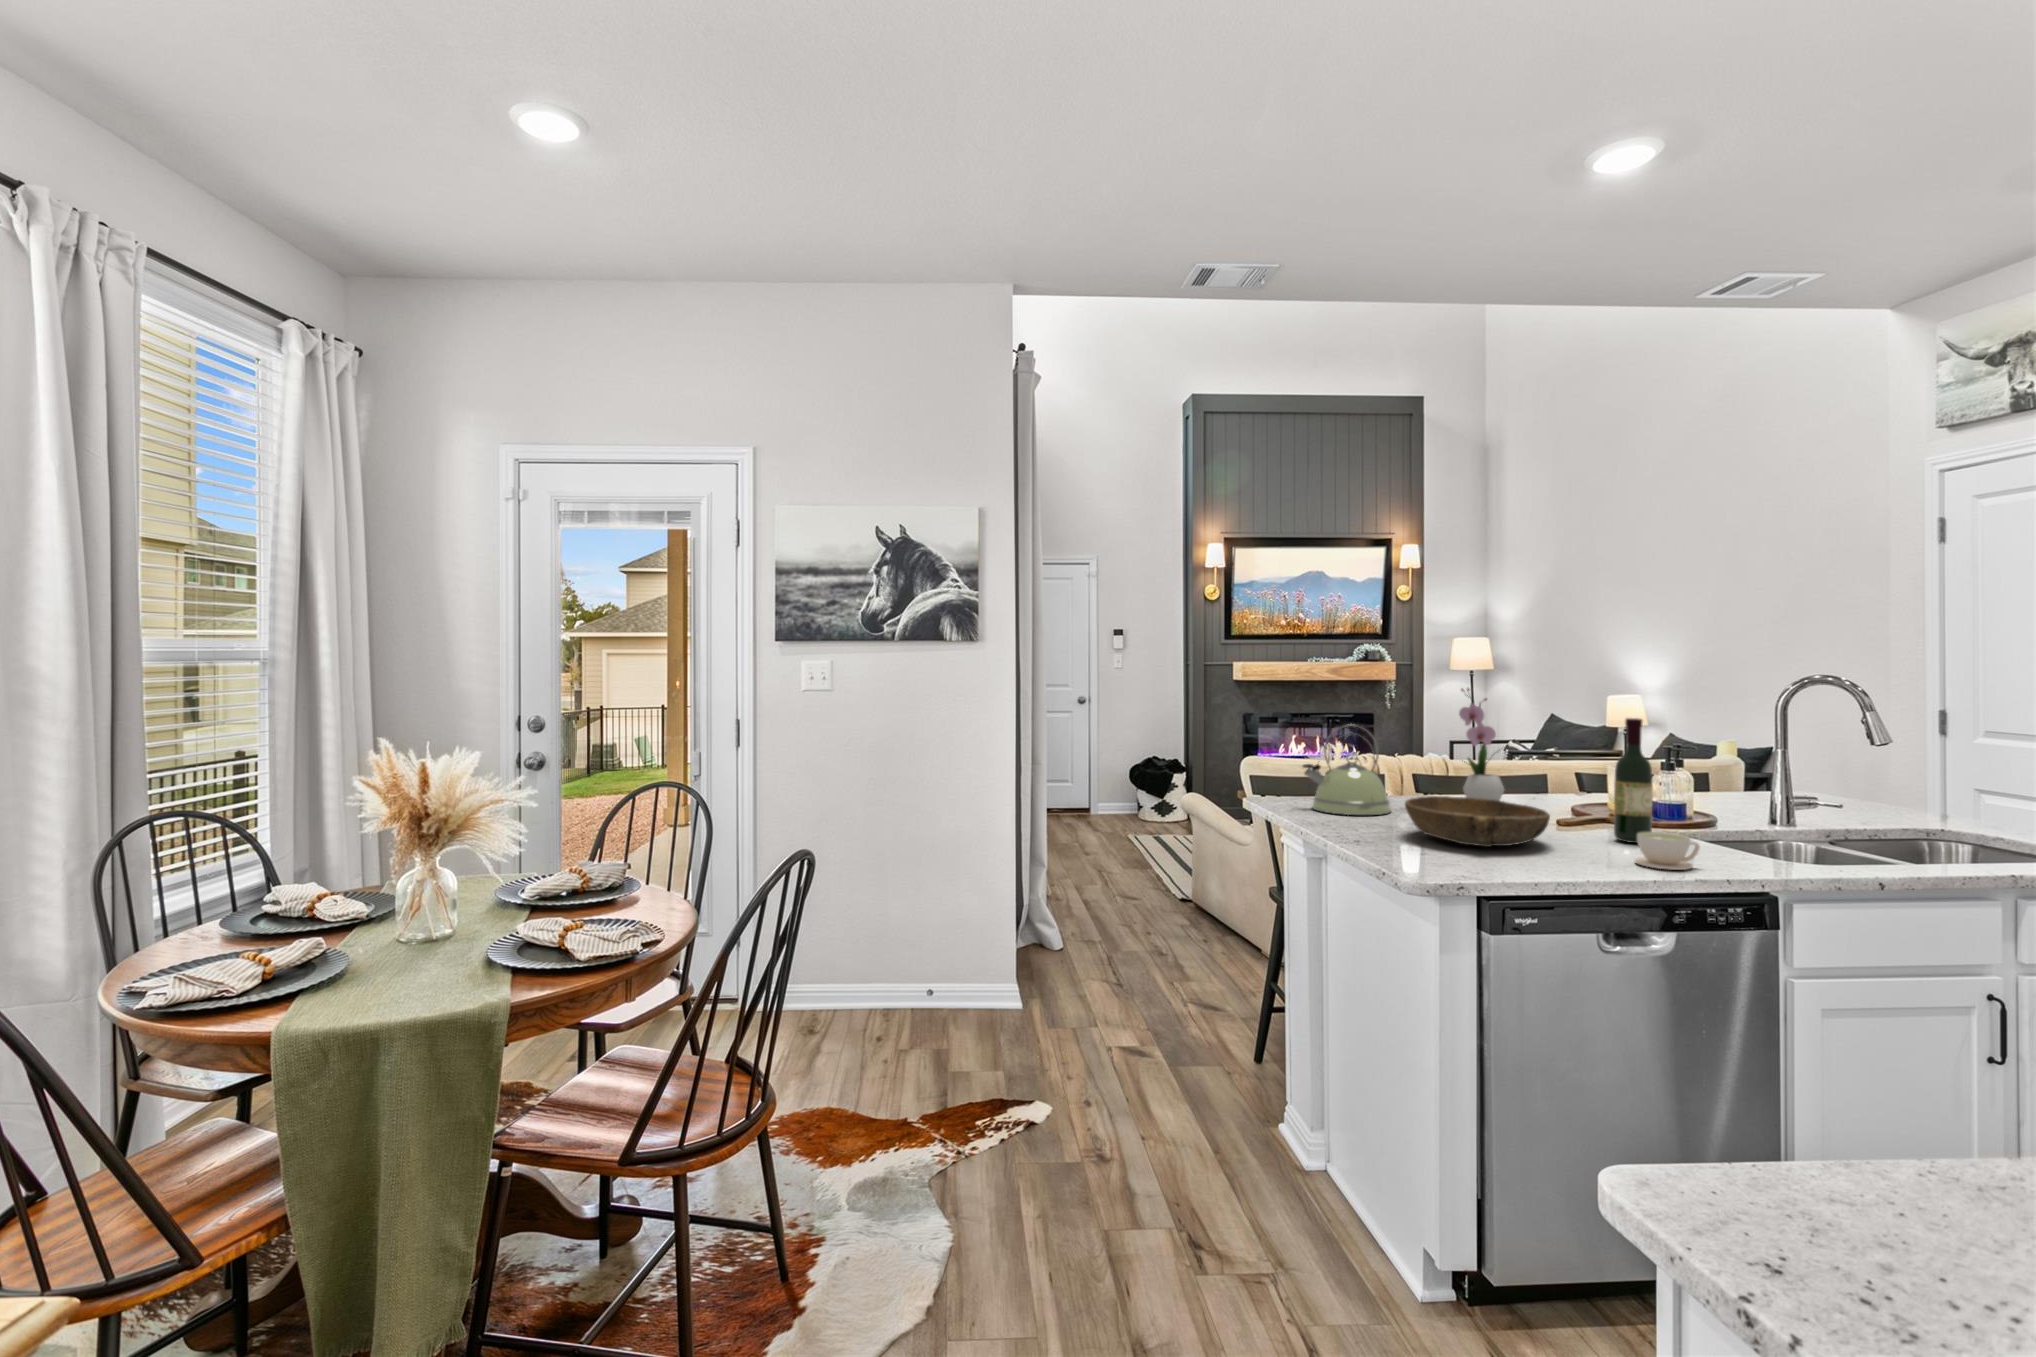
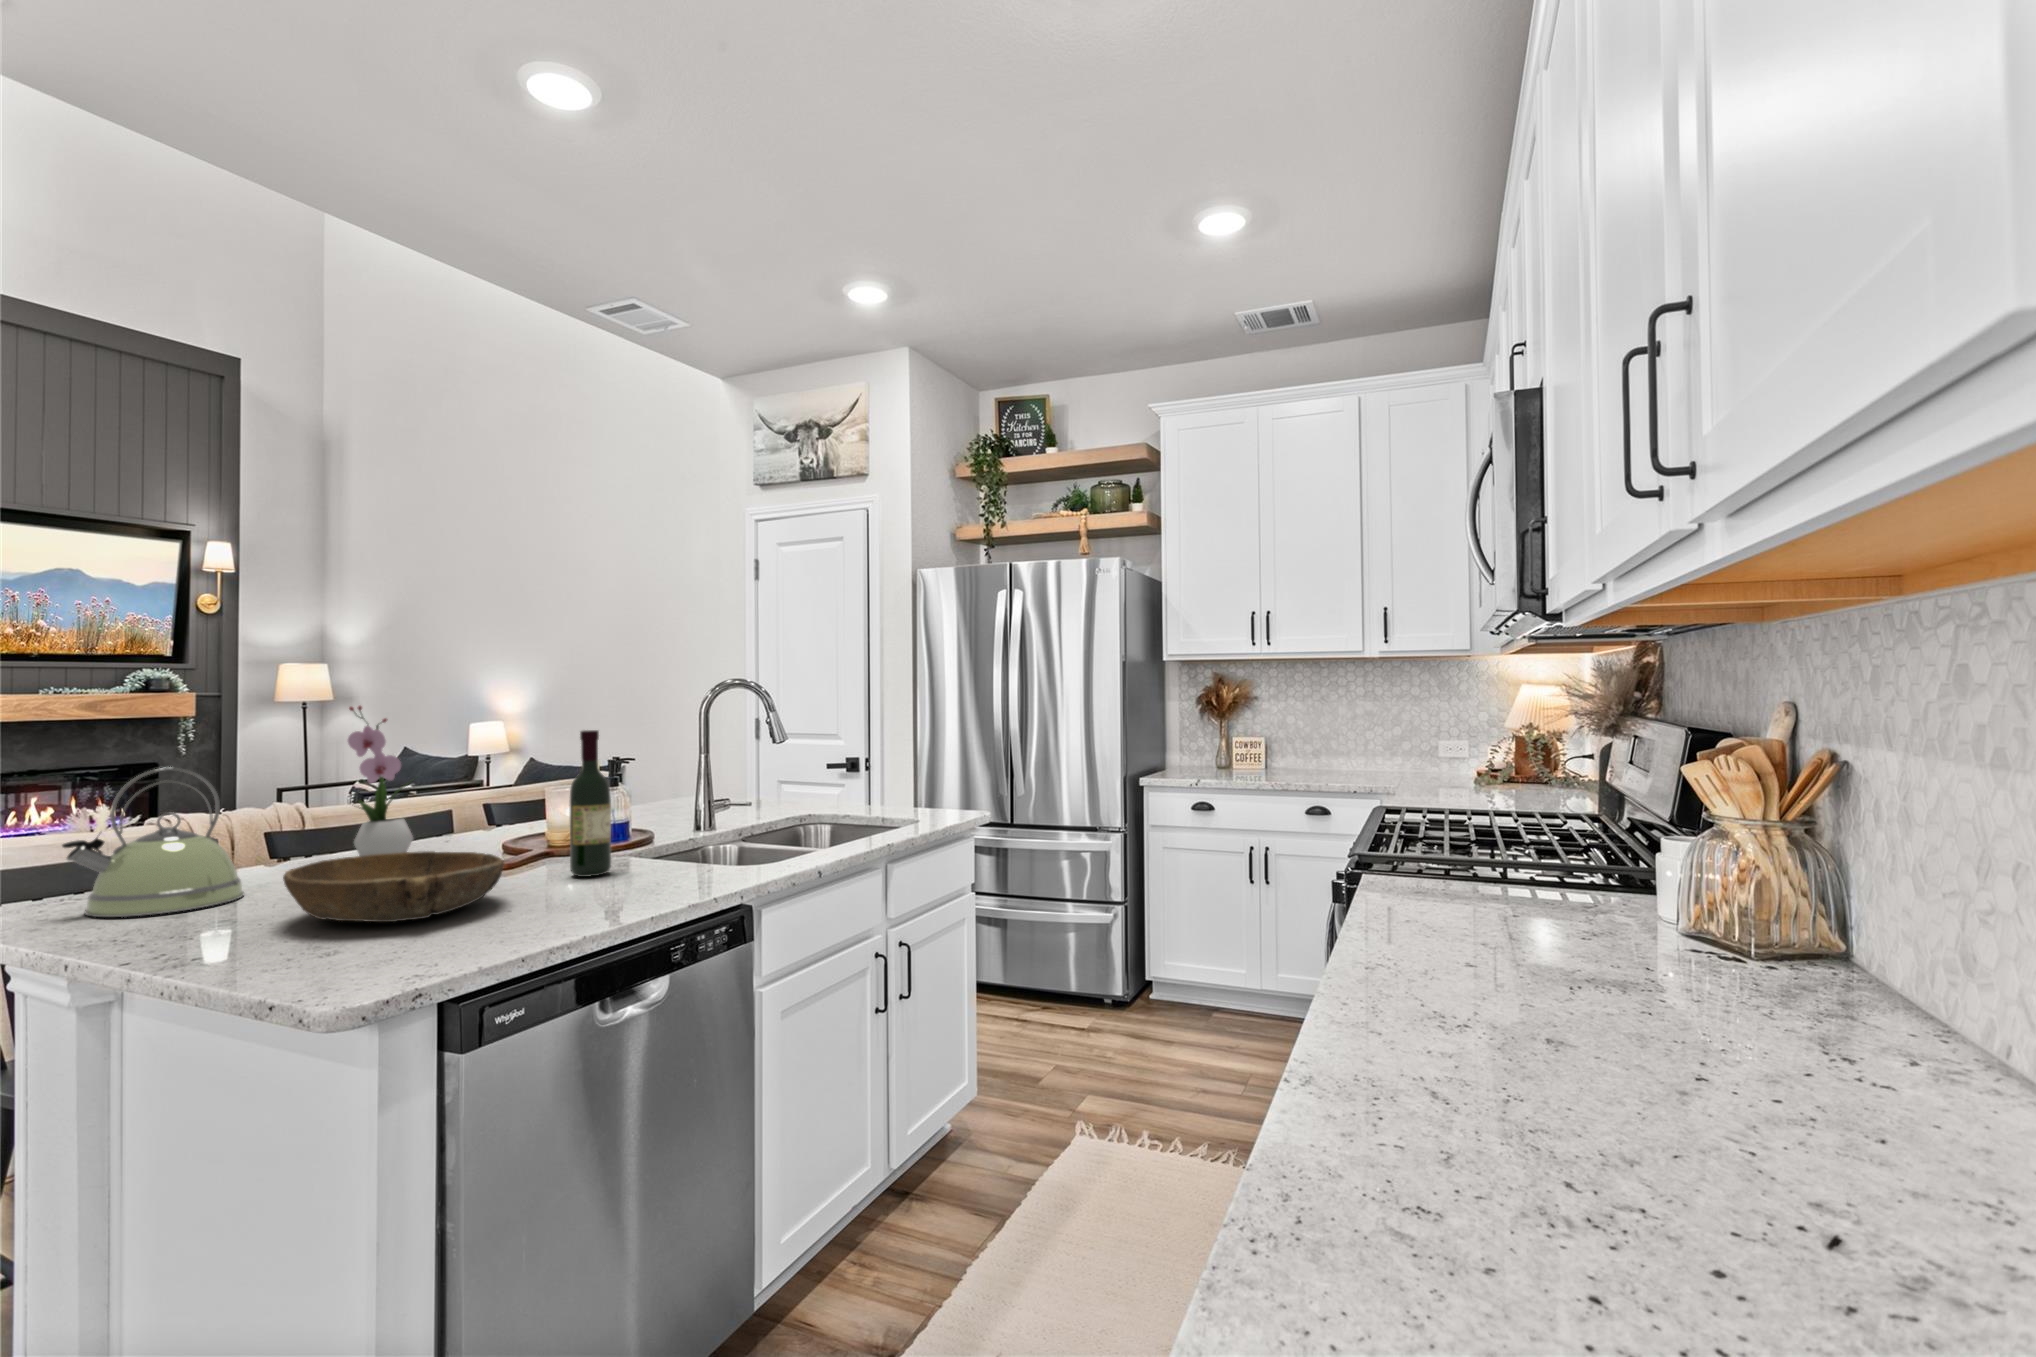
coffee cup: present [1635,832,1700,870] -> none [611,857,677,902]

